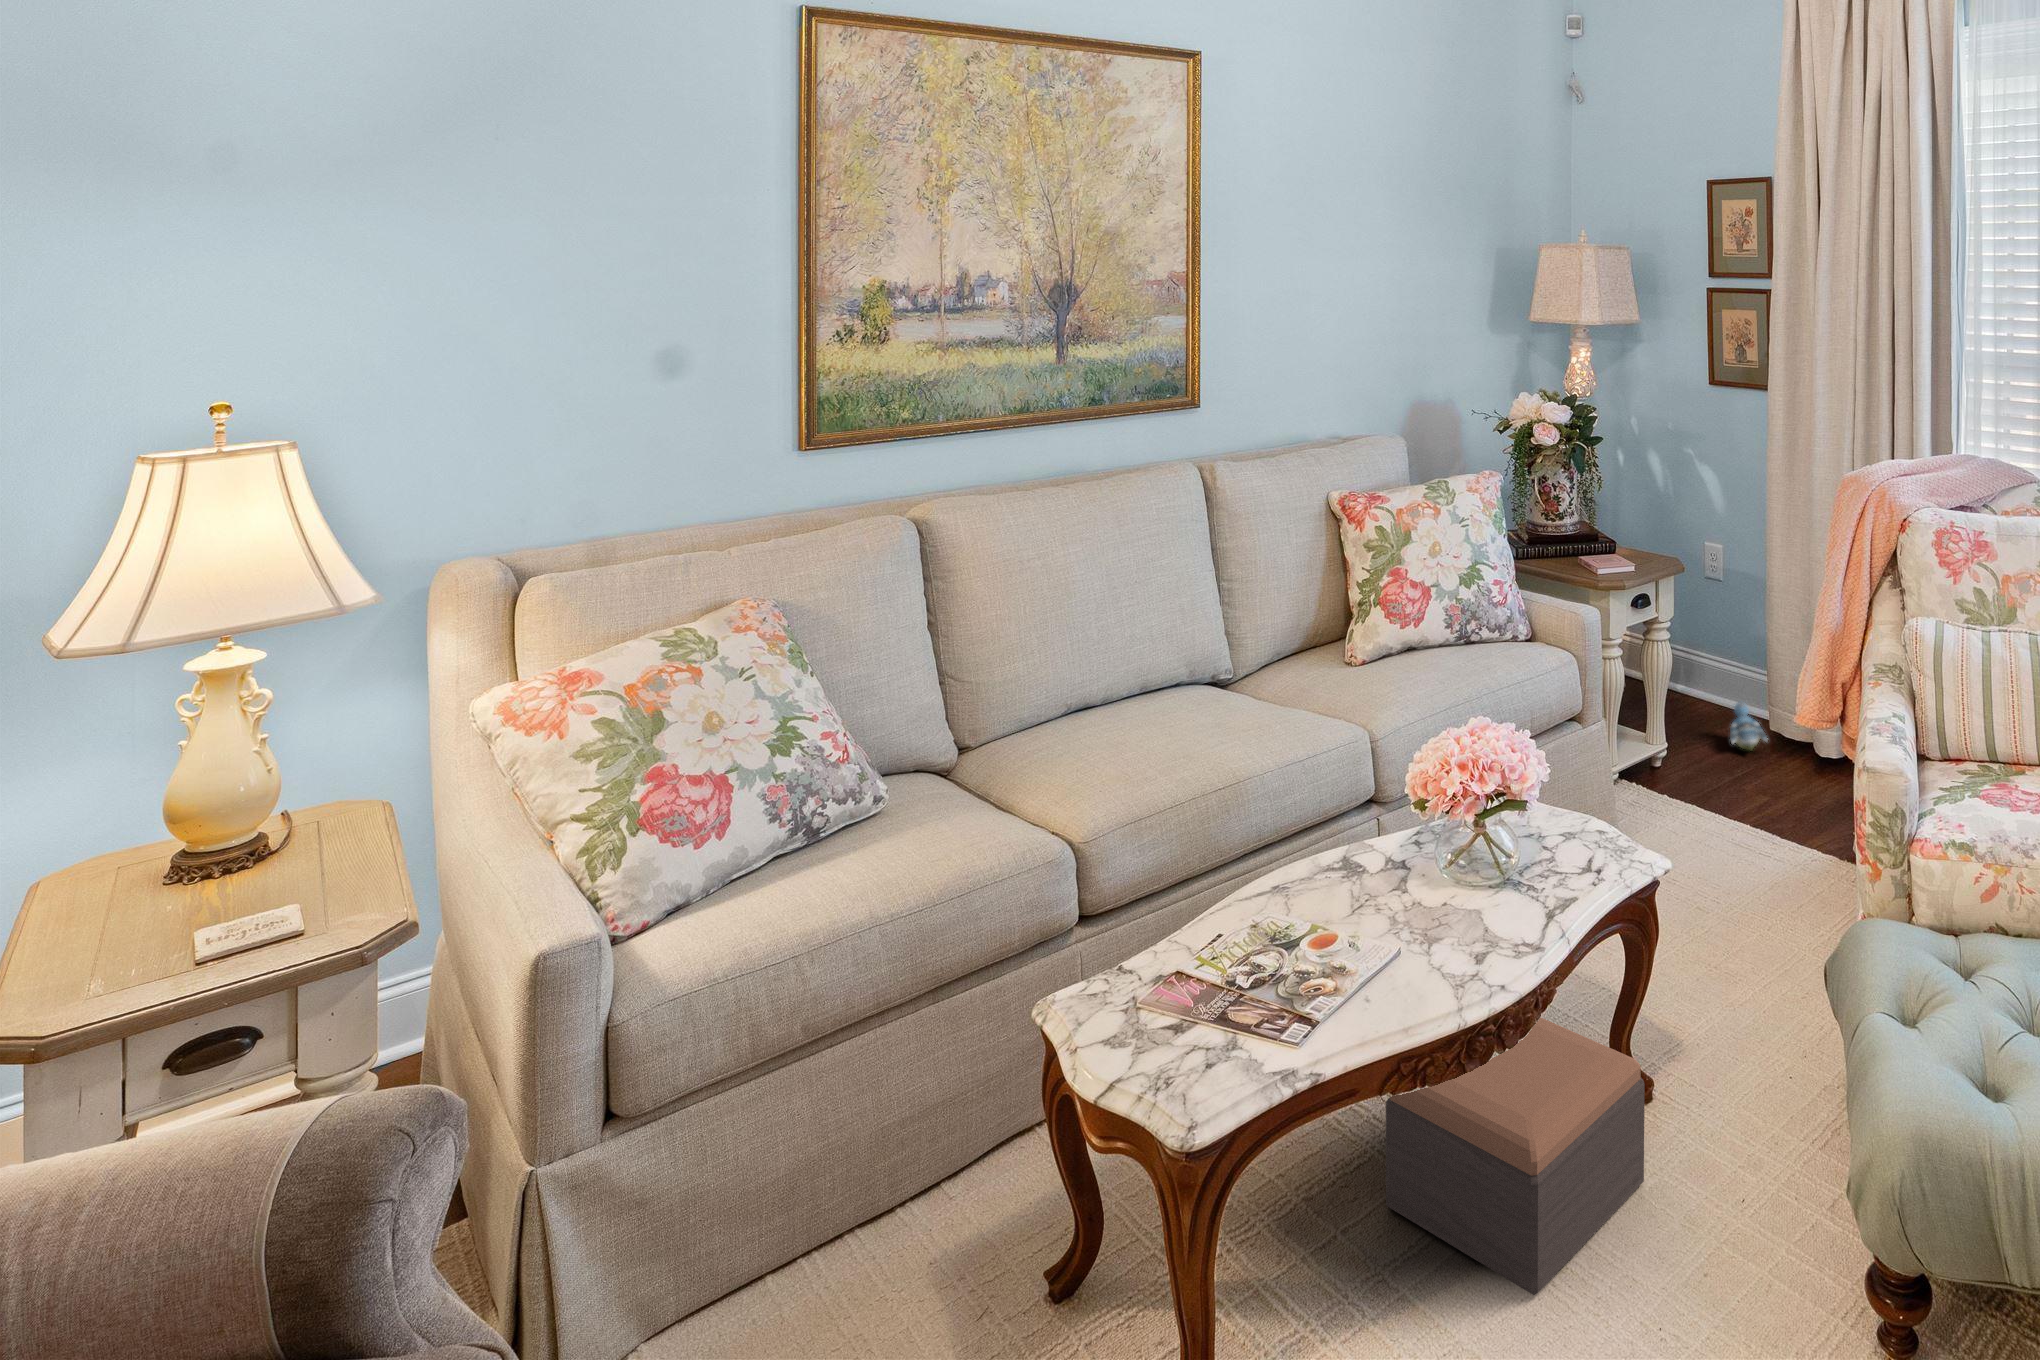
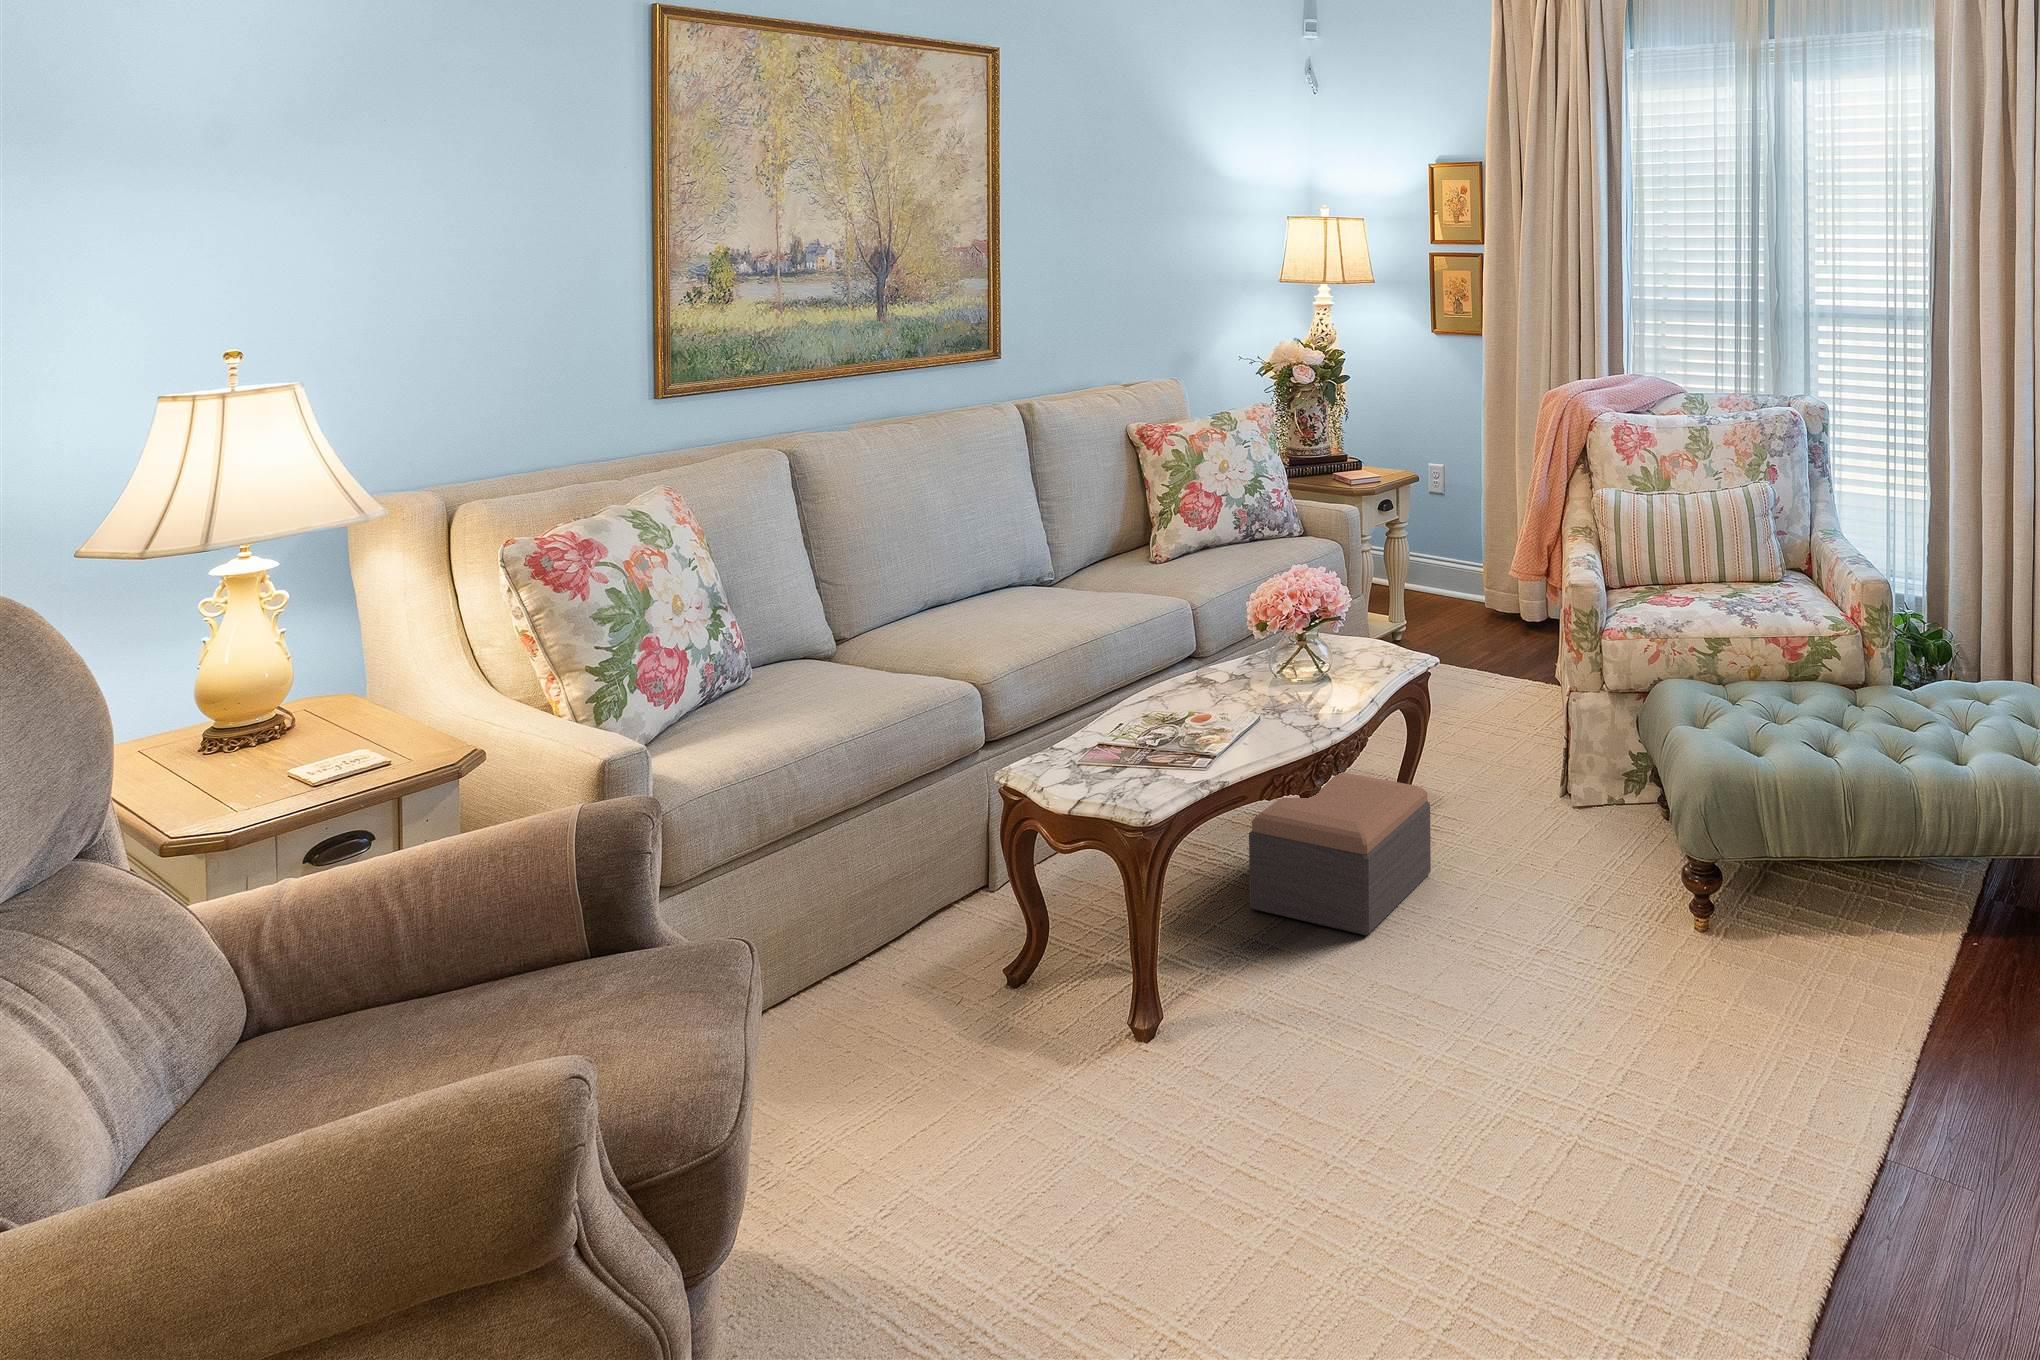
plush toy: present [1730,702,1768,750] -> none [1454,585,1485,622]

